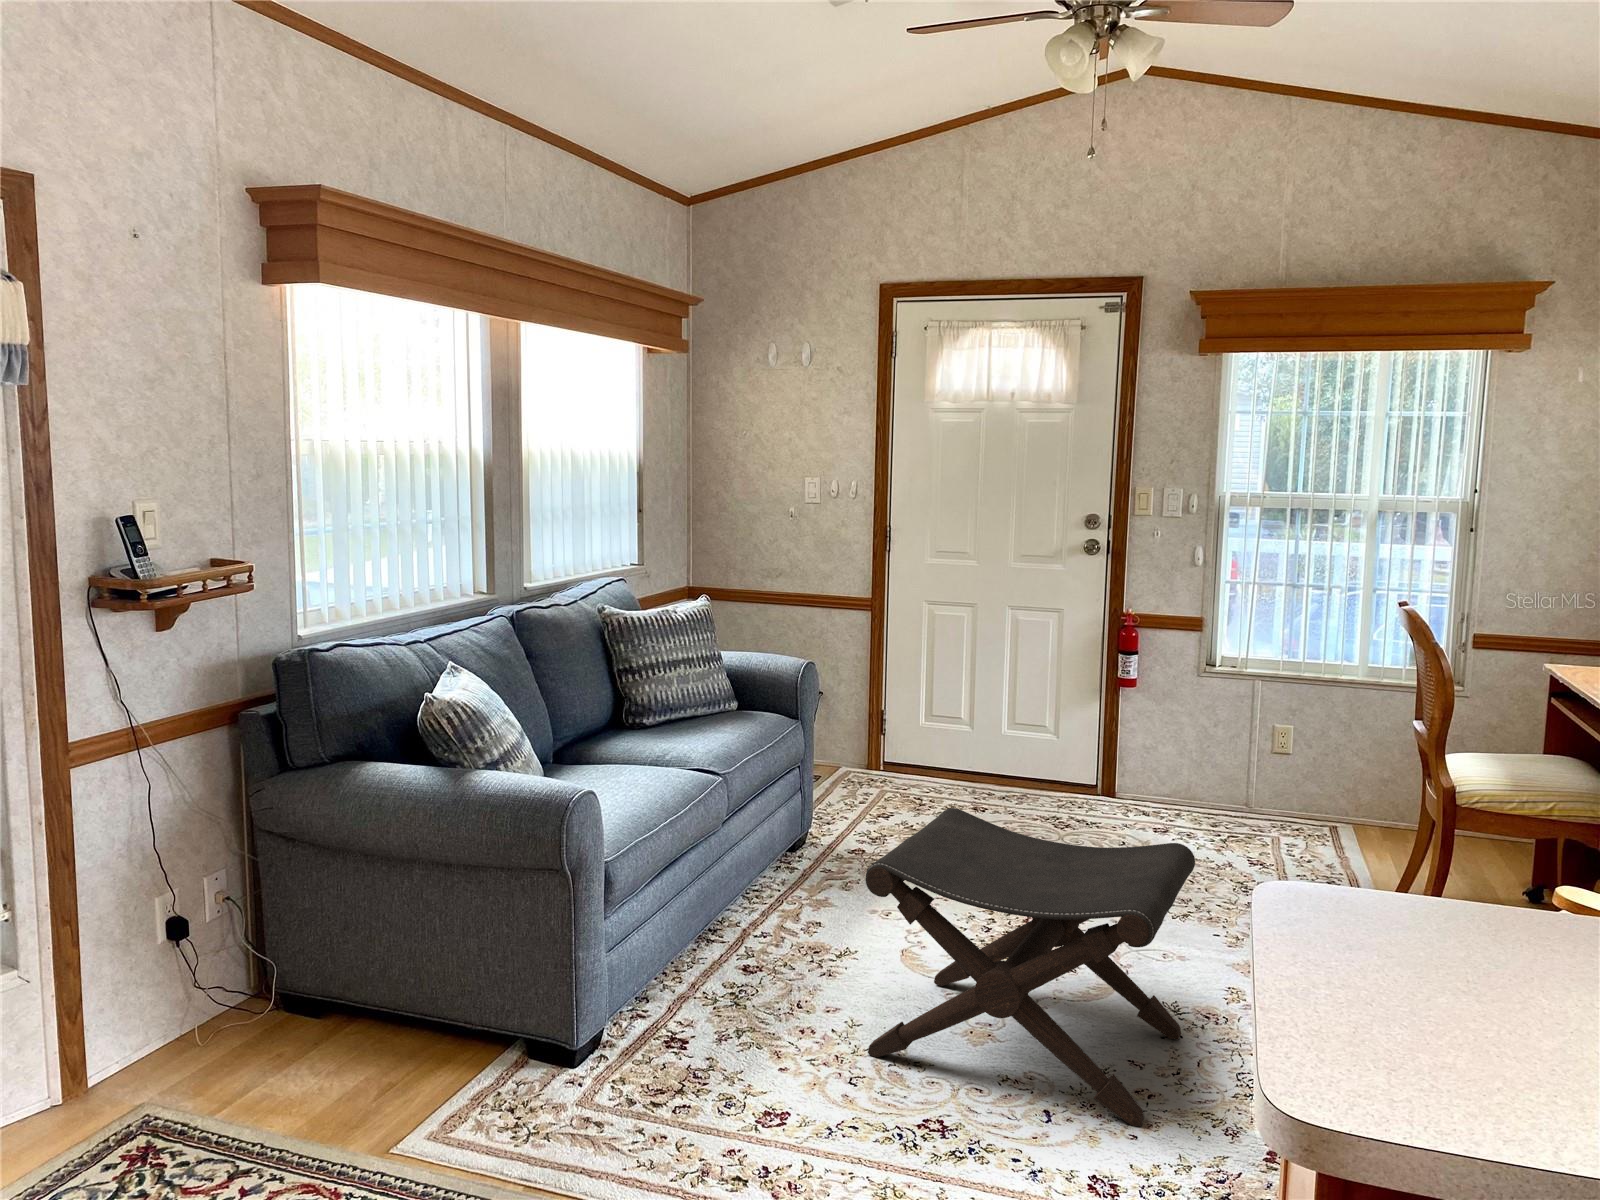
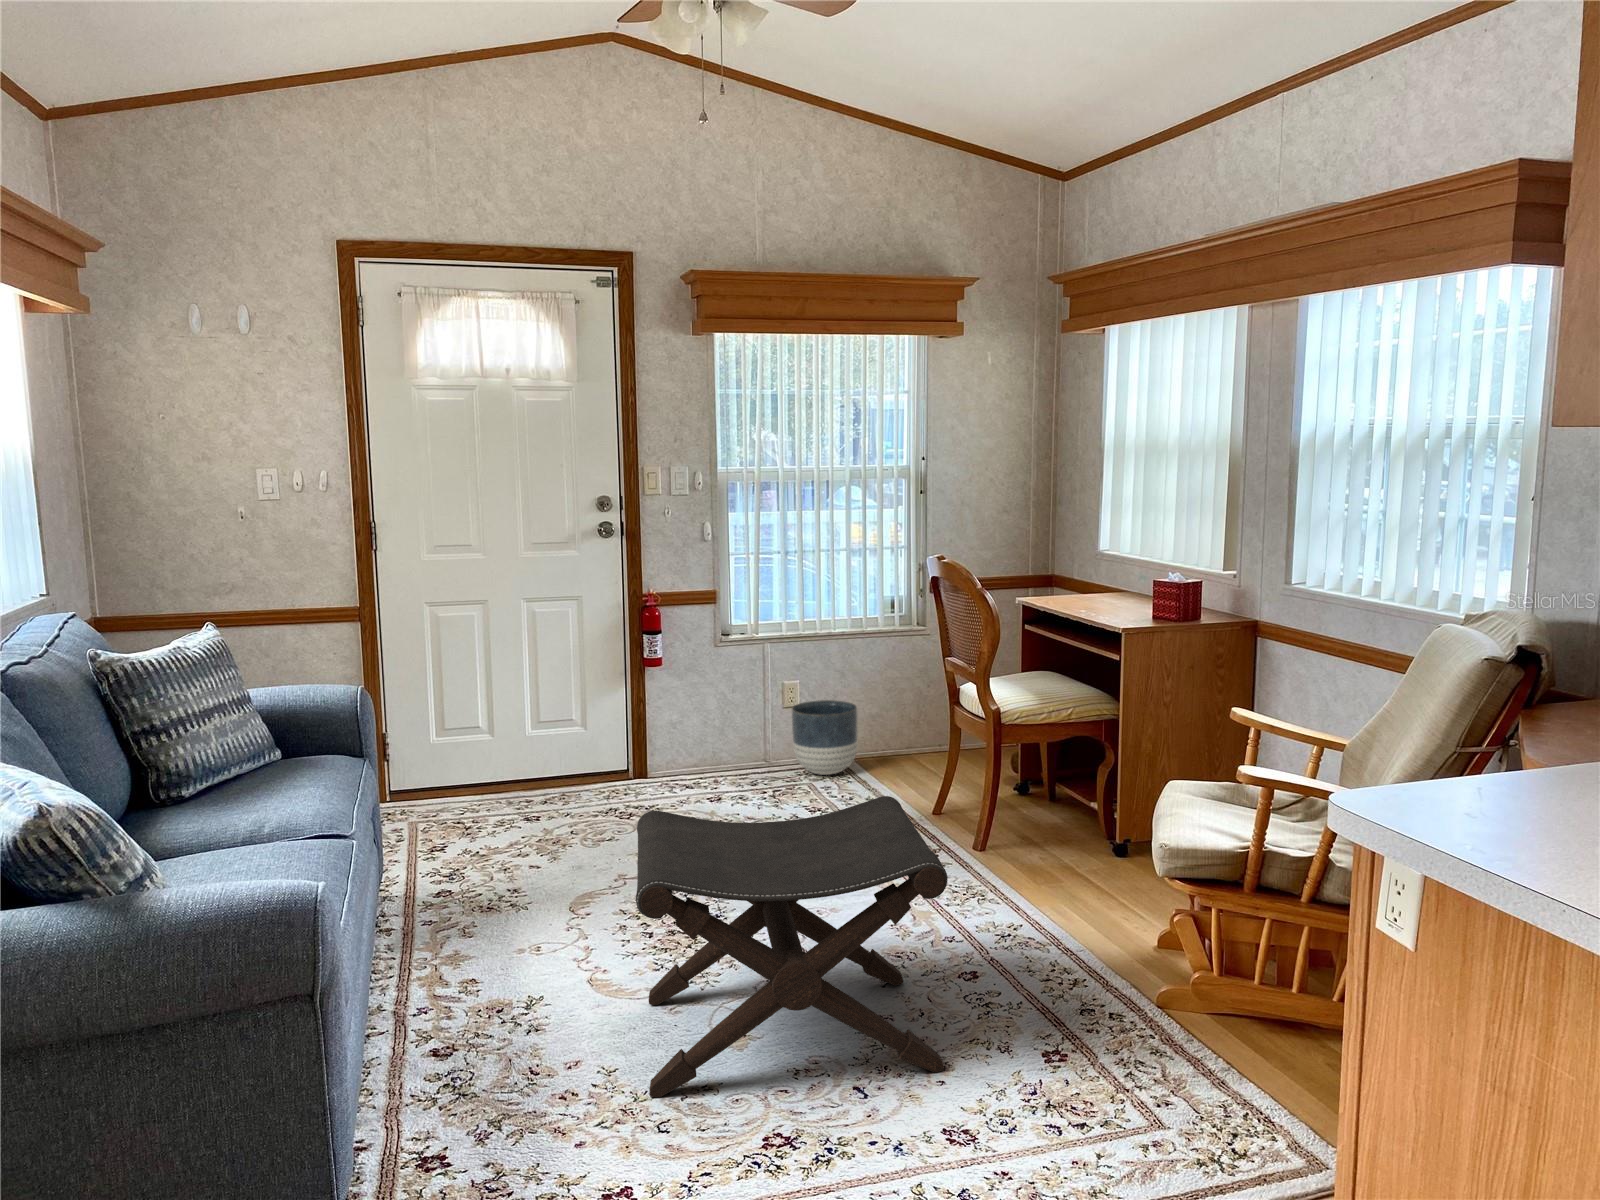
planter: none [1266,749,1344,830] -> present [792,700,858,775]

